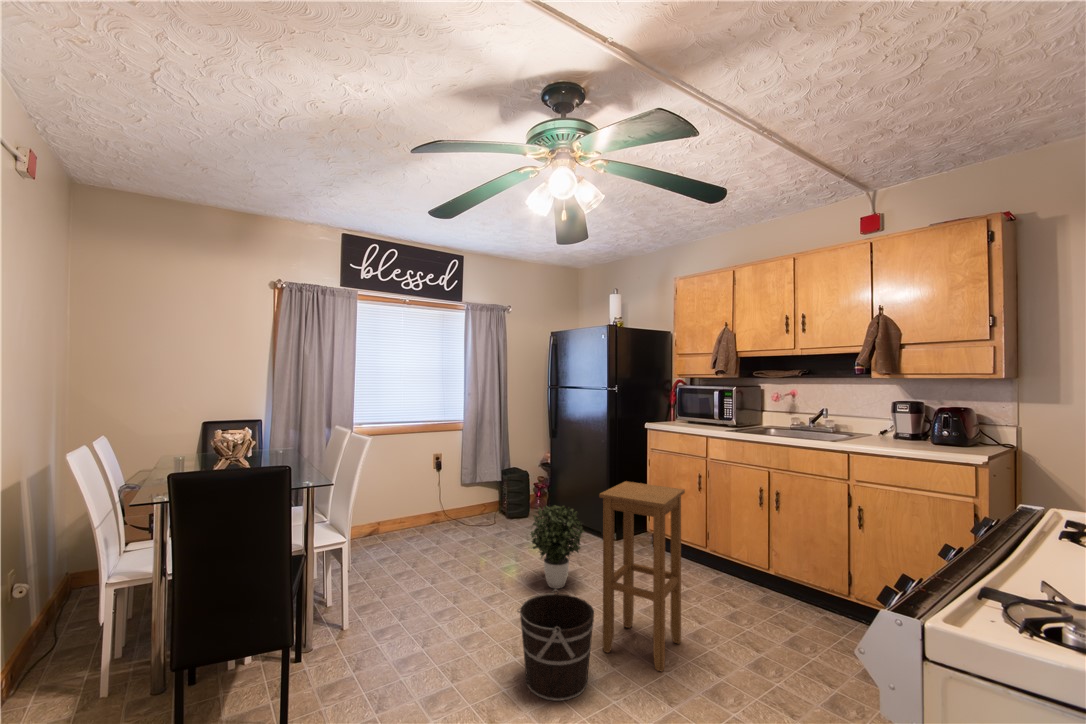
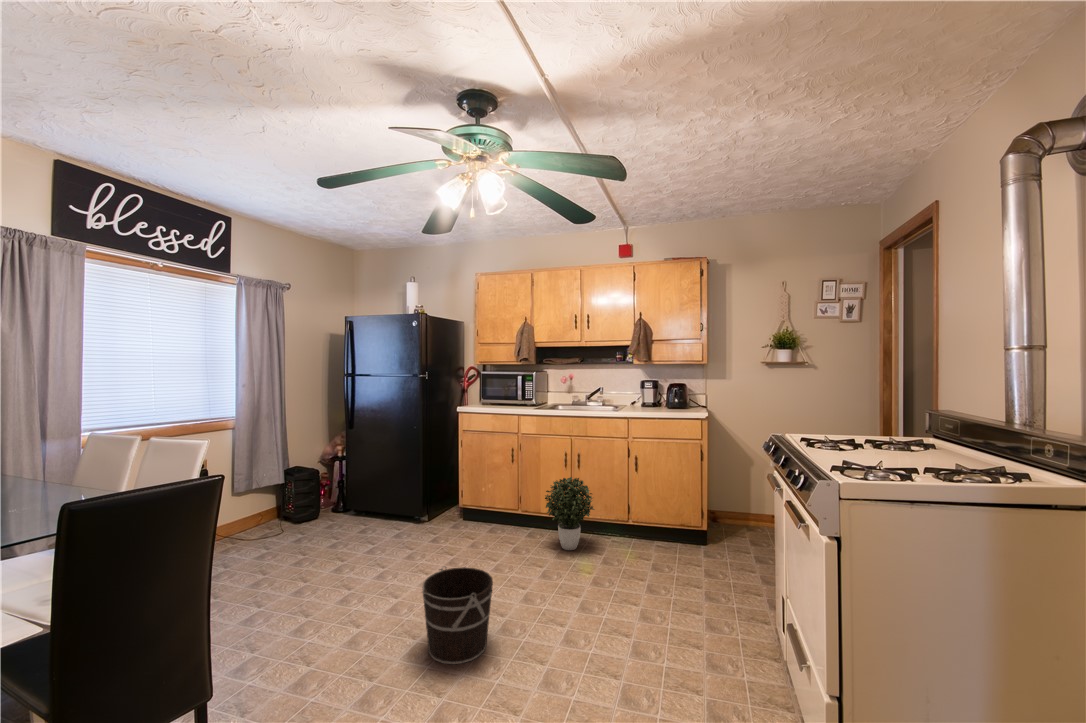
stool: present [599,481,685,672] -> none [478,458,538,611]
potted plant: present [531,505,584,589] -> present [545,477,594,550]

